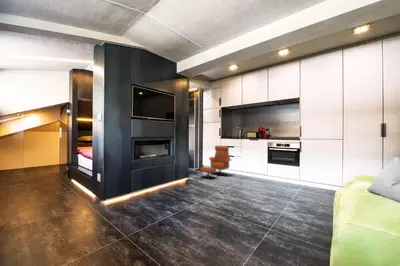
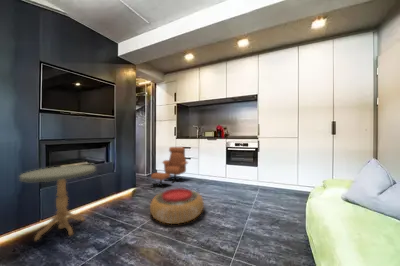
side table: none [124,156,166,203] -> present [20,165,95,240]
pouf: none [203,179,246,204] -> present [150,188,204,224]

